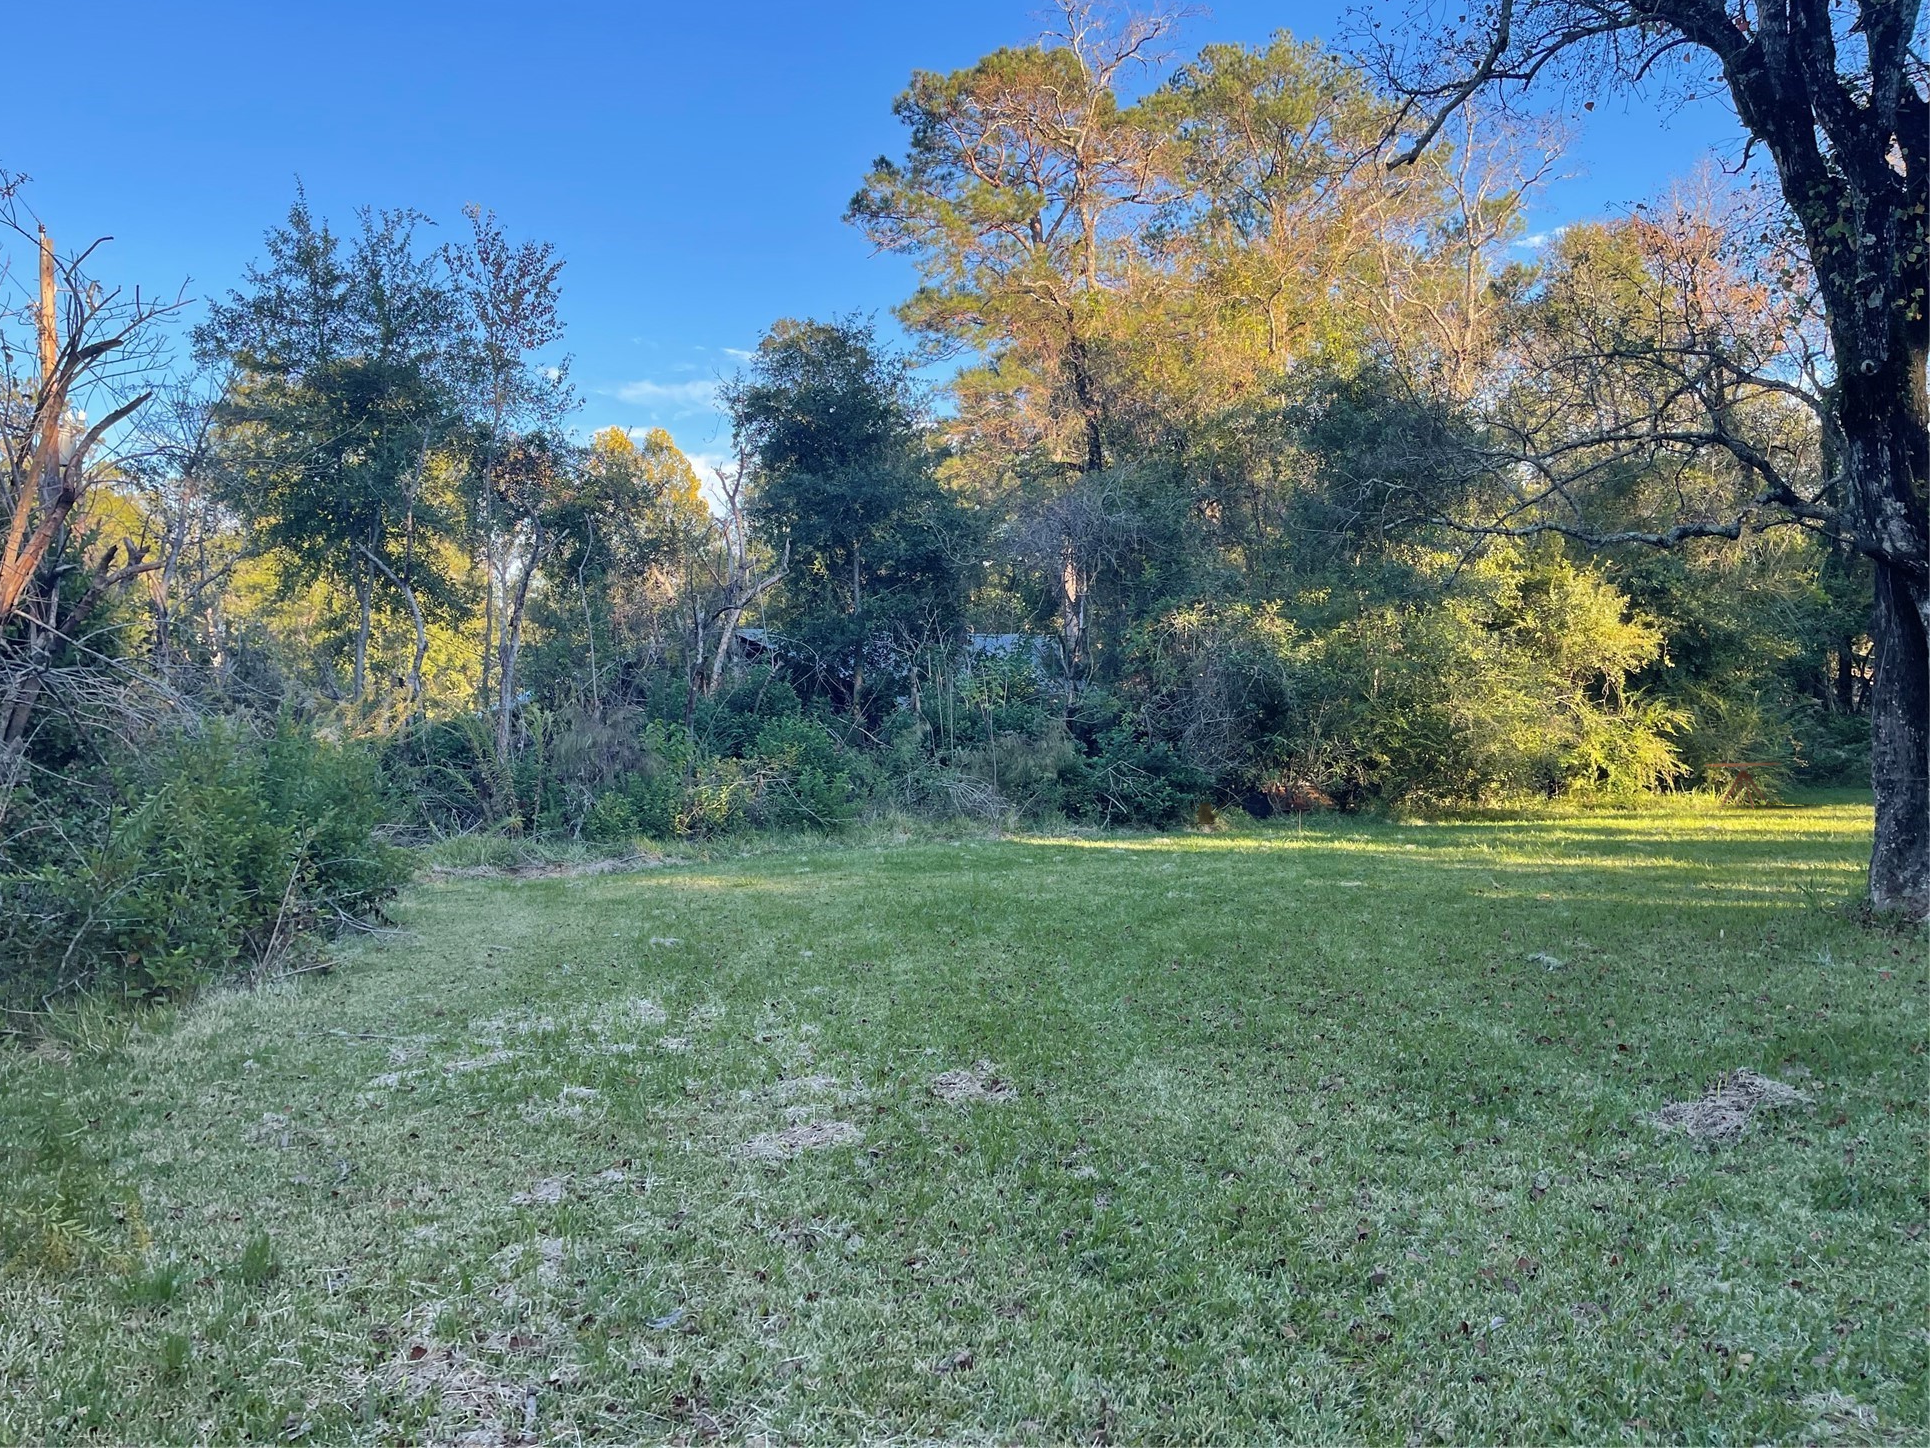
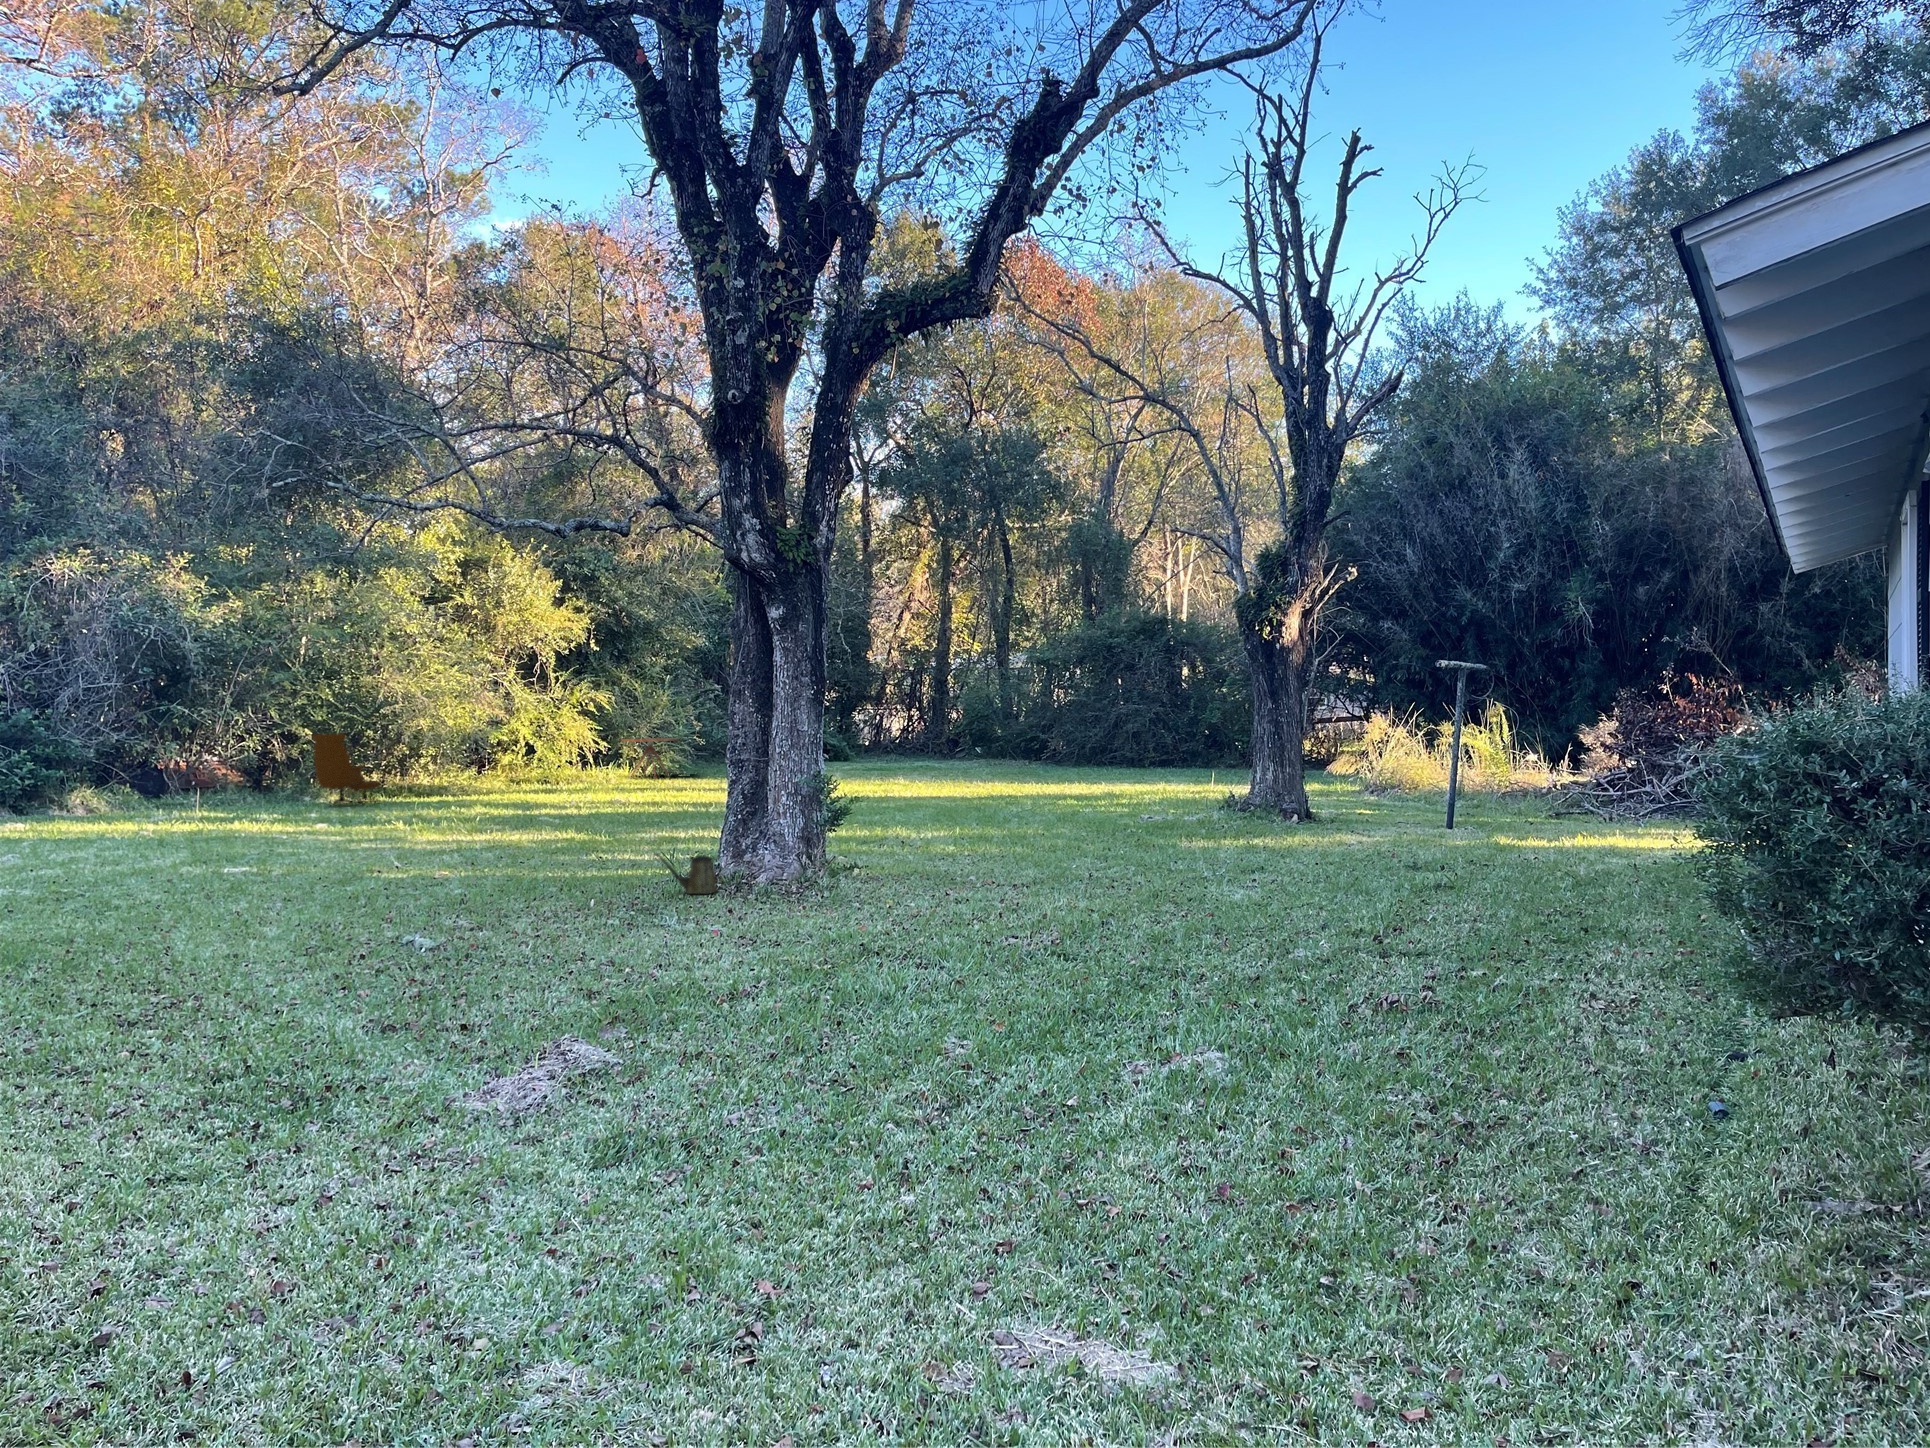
lounge chair: none [1391,758,1455,828] -> present [312,733,381,804]
watering can: present [1193,802,1223,824] -> present [655,853,719,894]

